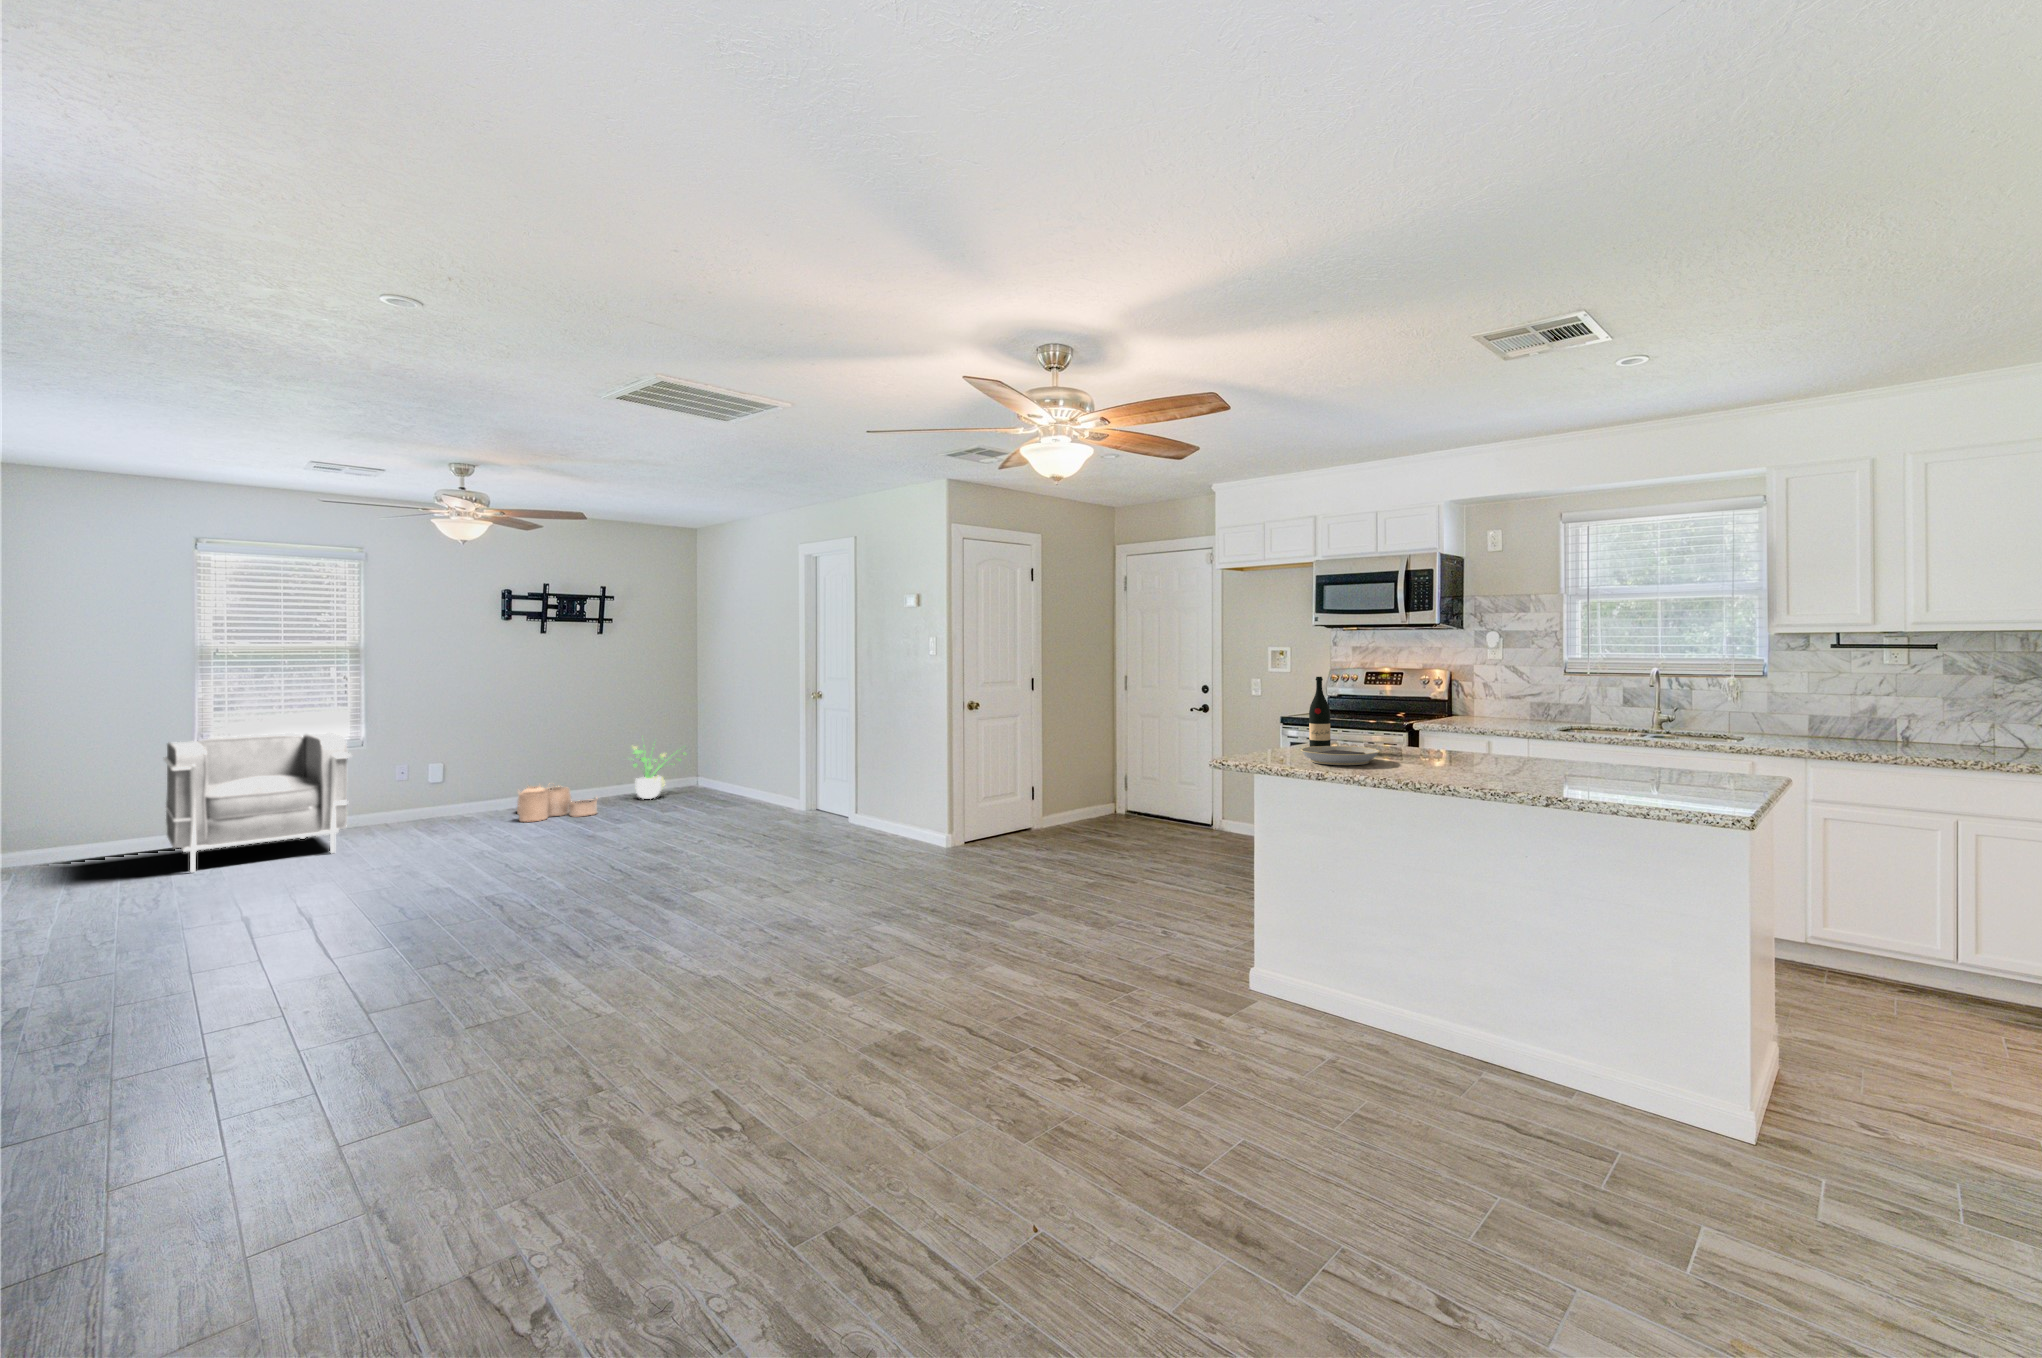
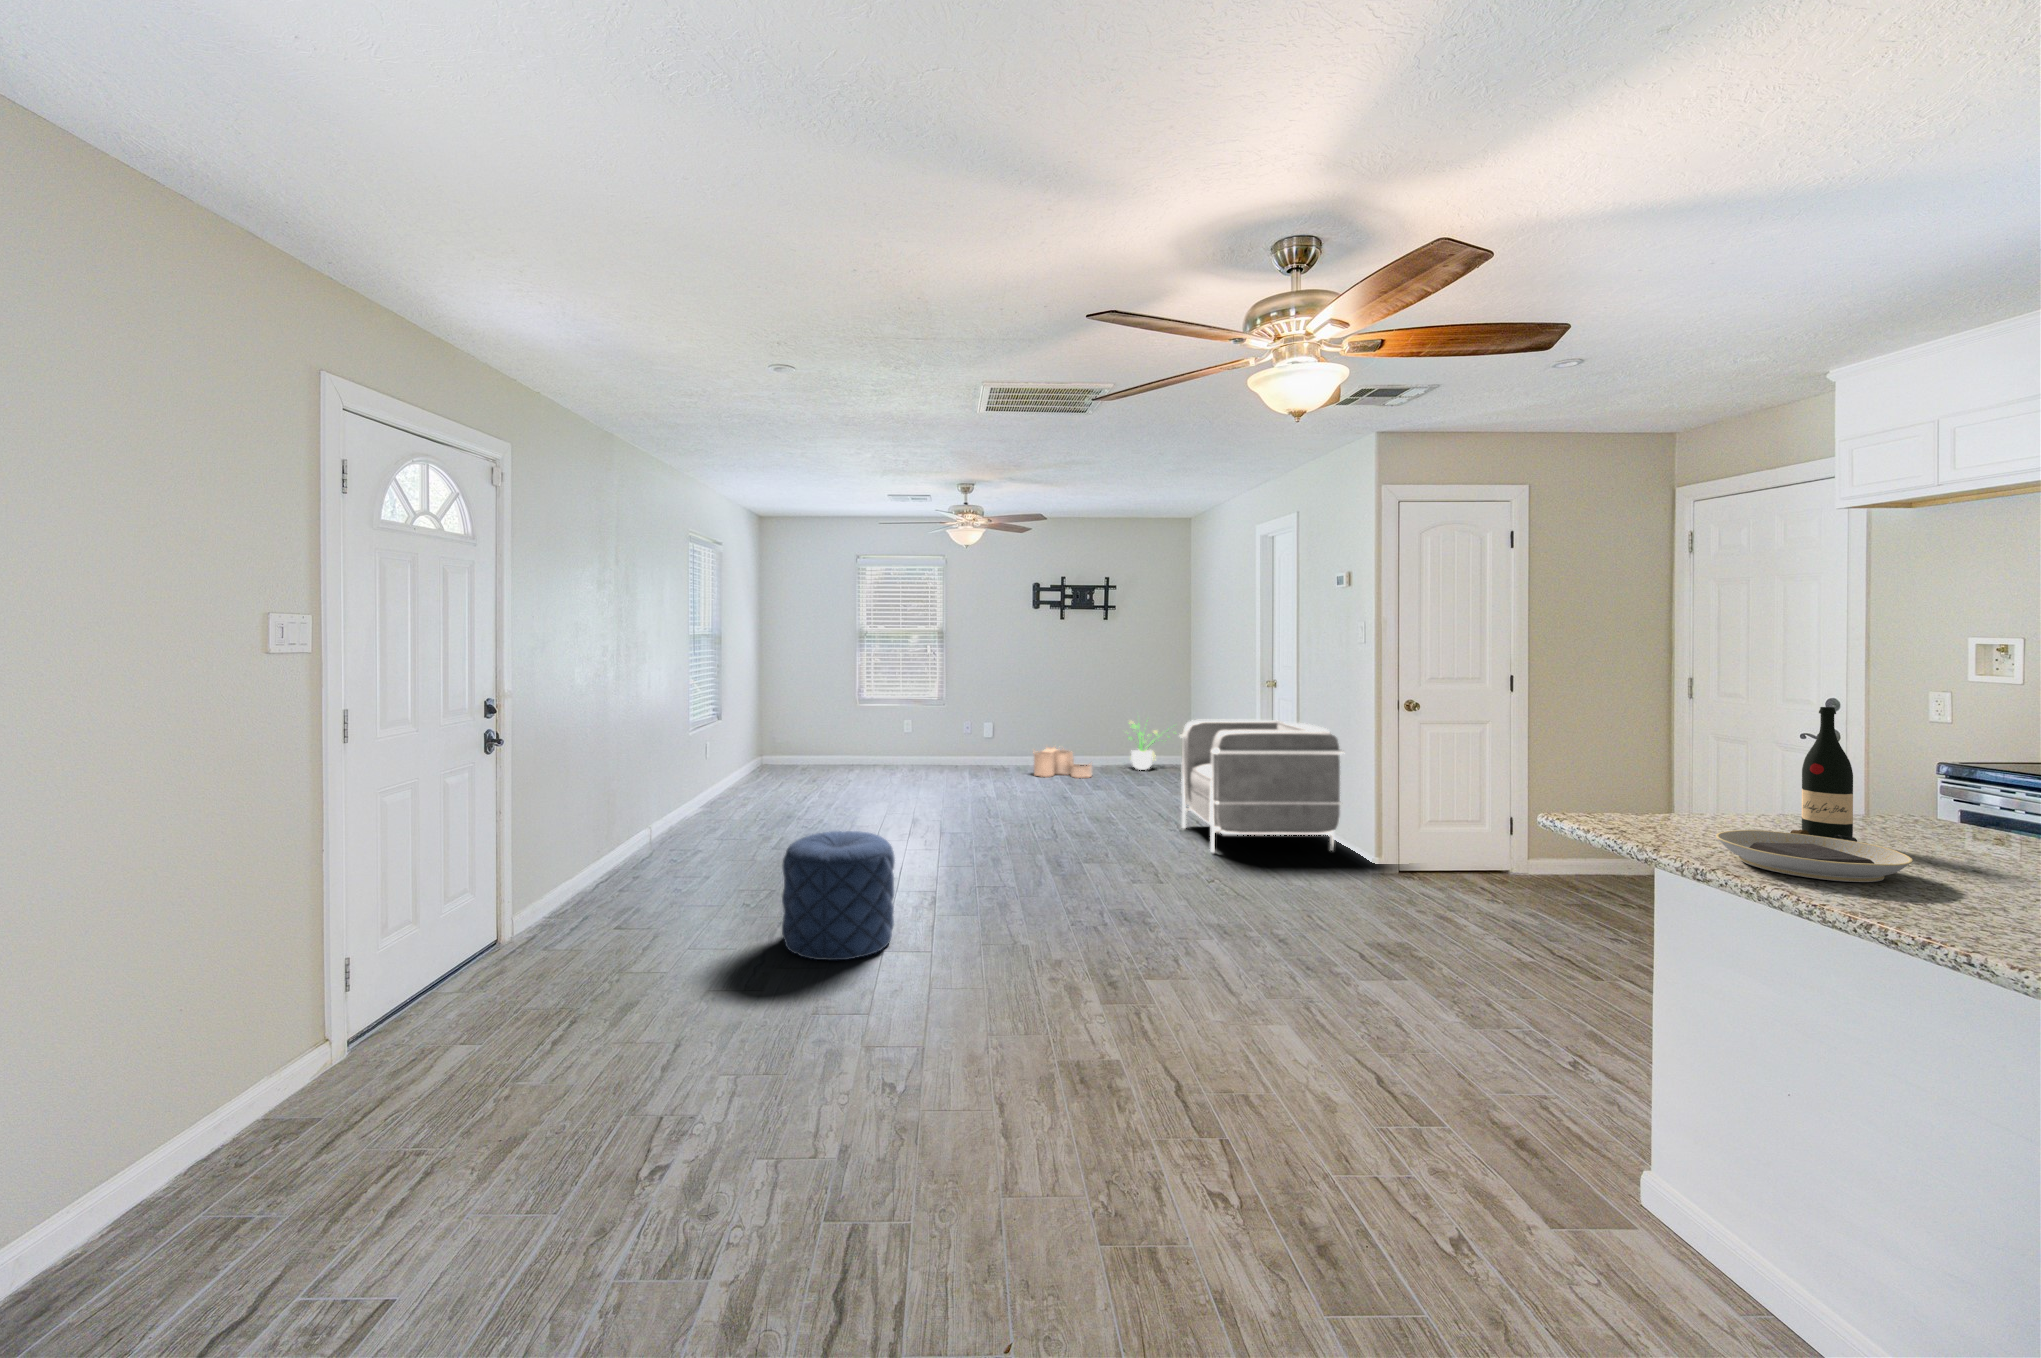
armchair: present [164,733,351,872] -> present [1179,720,1344,853]
pouf: none [387,894,557,1069] -> present [782,831,895,960]

